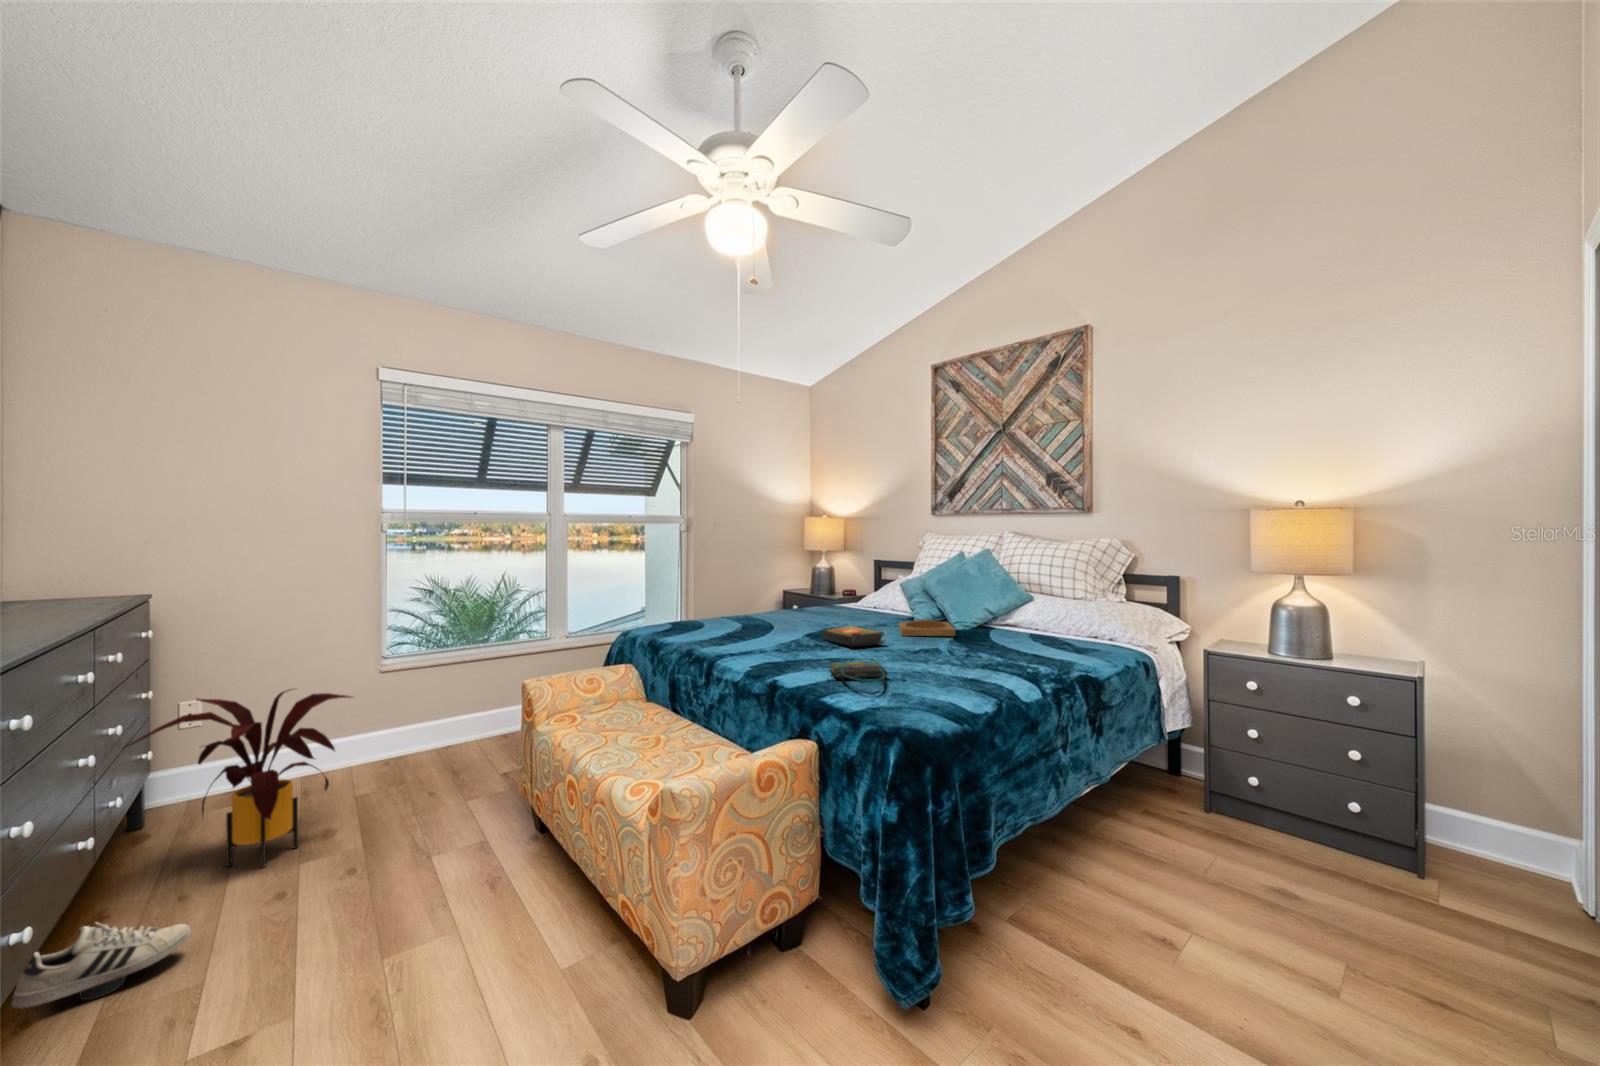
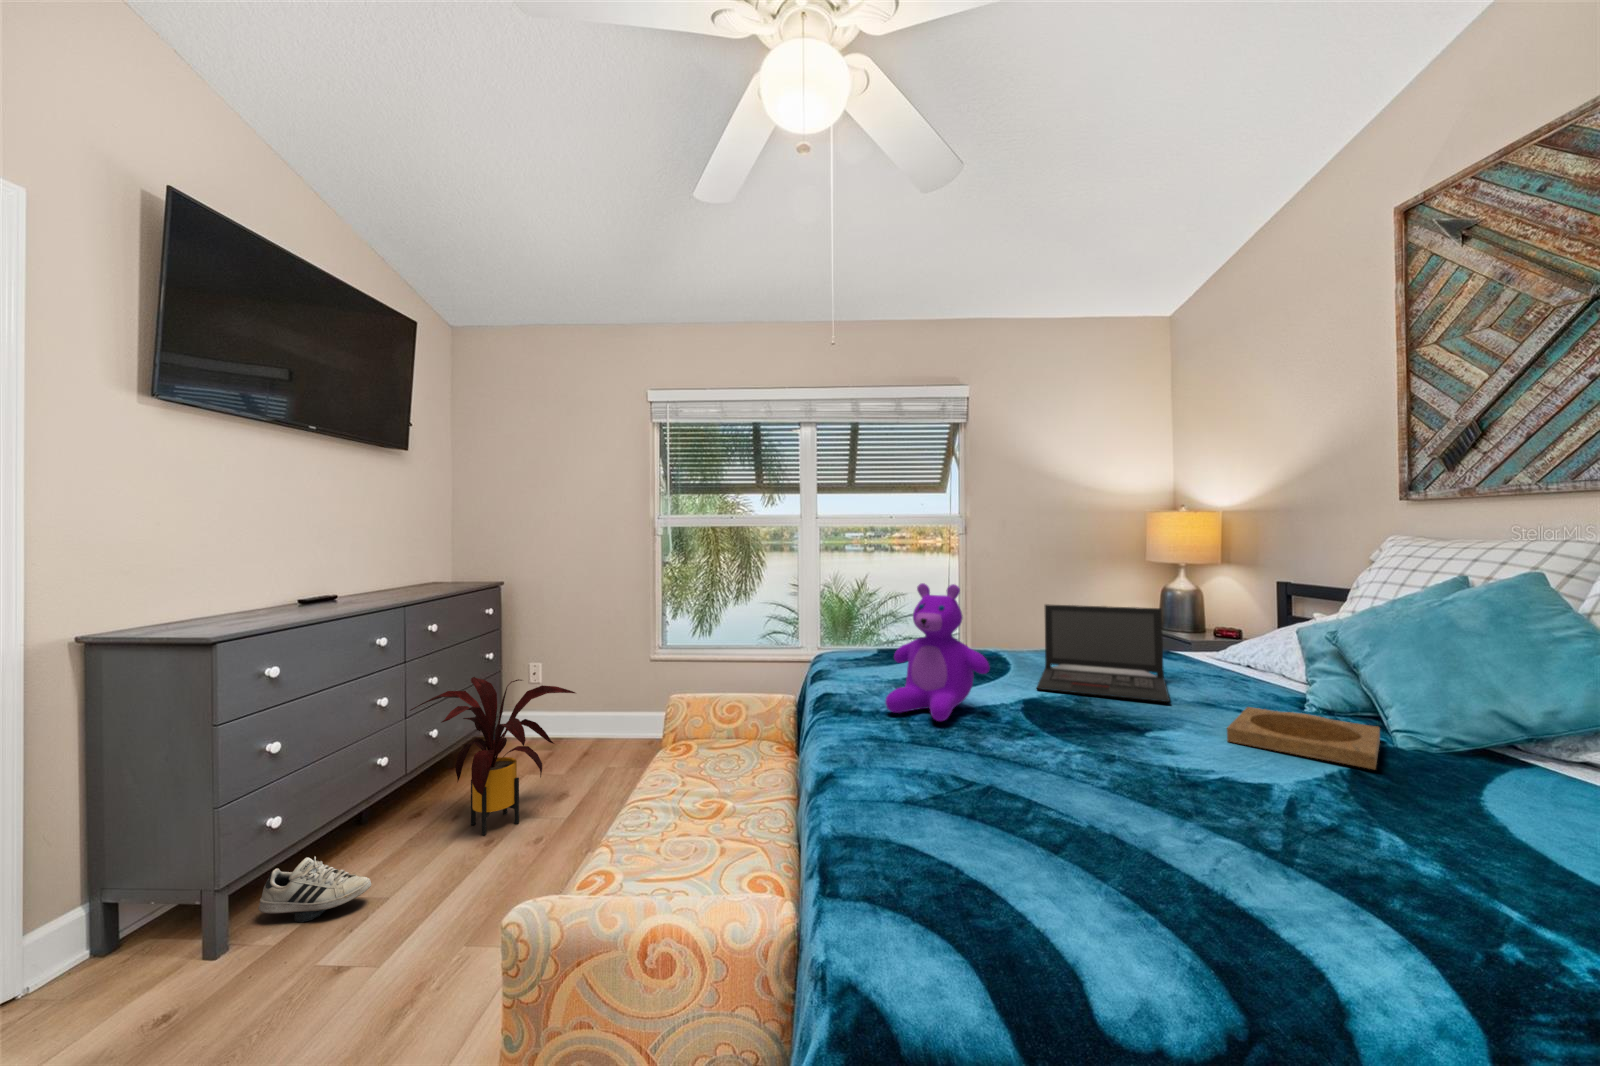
teddy bear: none [728,563,793,647] -> present [885,583,990,721]
laptop: none [788,576,865,628] -> present [1037,604,1170,702]
book: present [823,626,885,648] -> none [1047,704,1163,756]
tote bag: present [830,661,889,695] -> none [919,785,1062,909]

